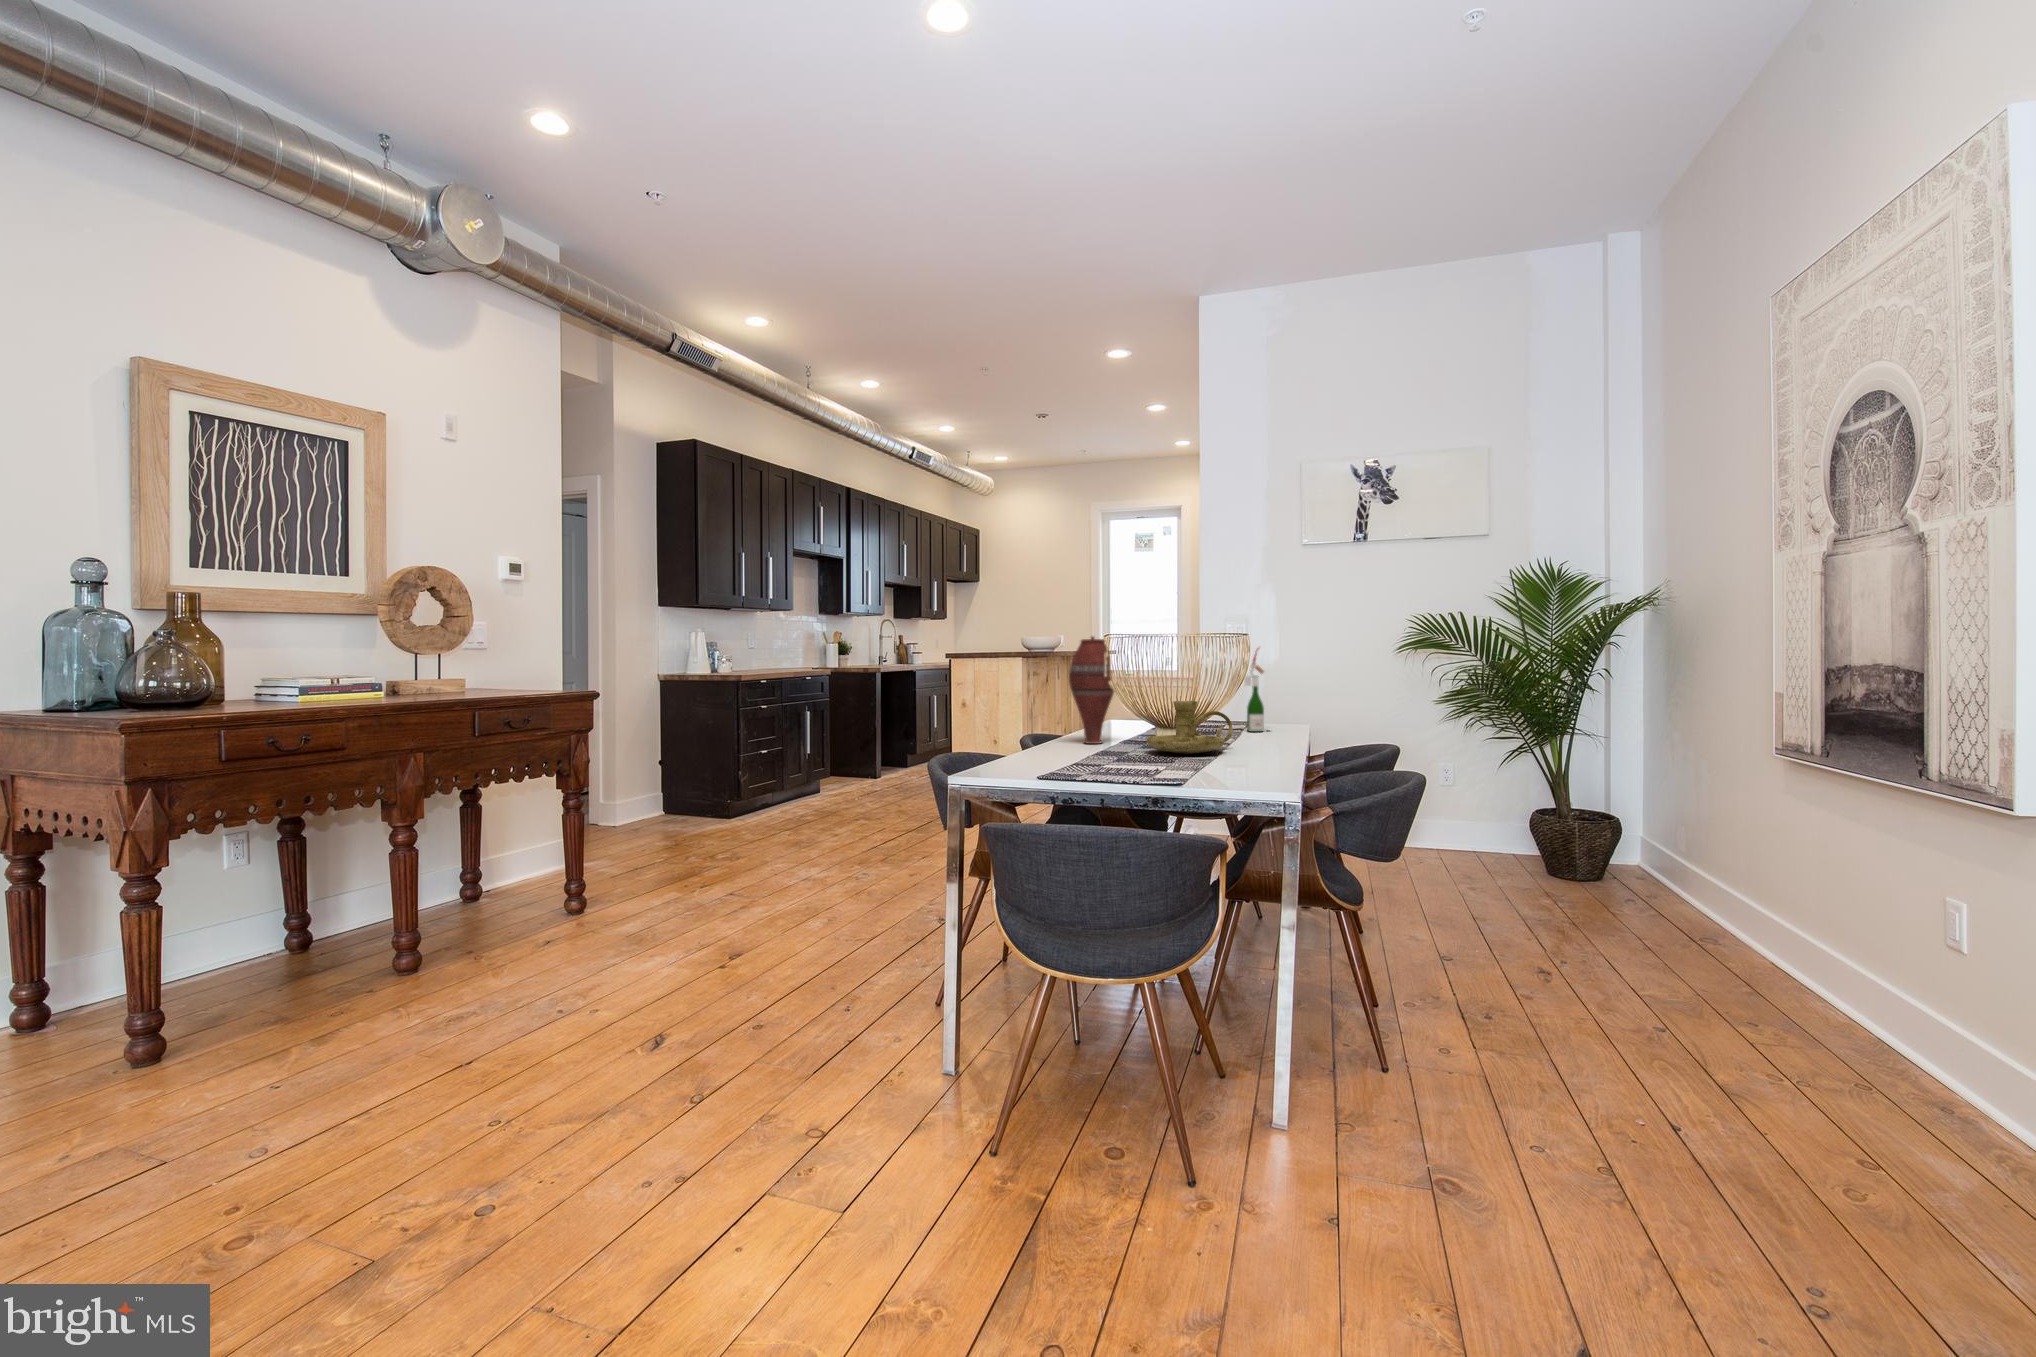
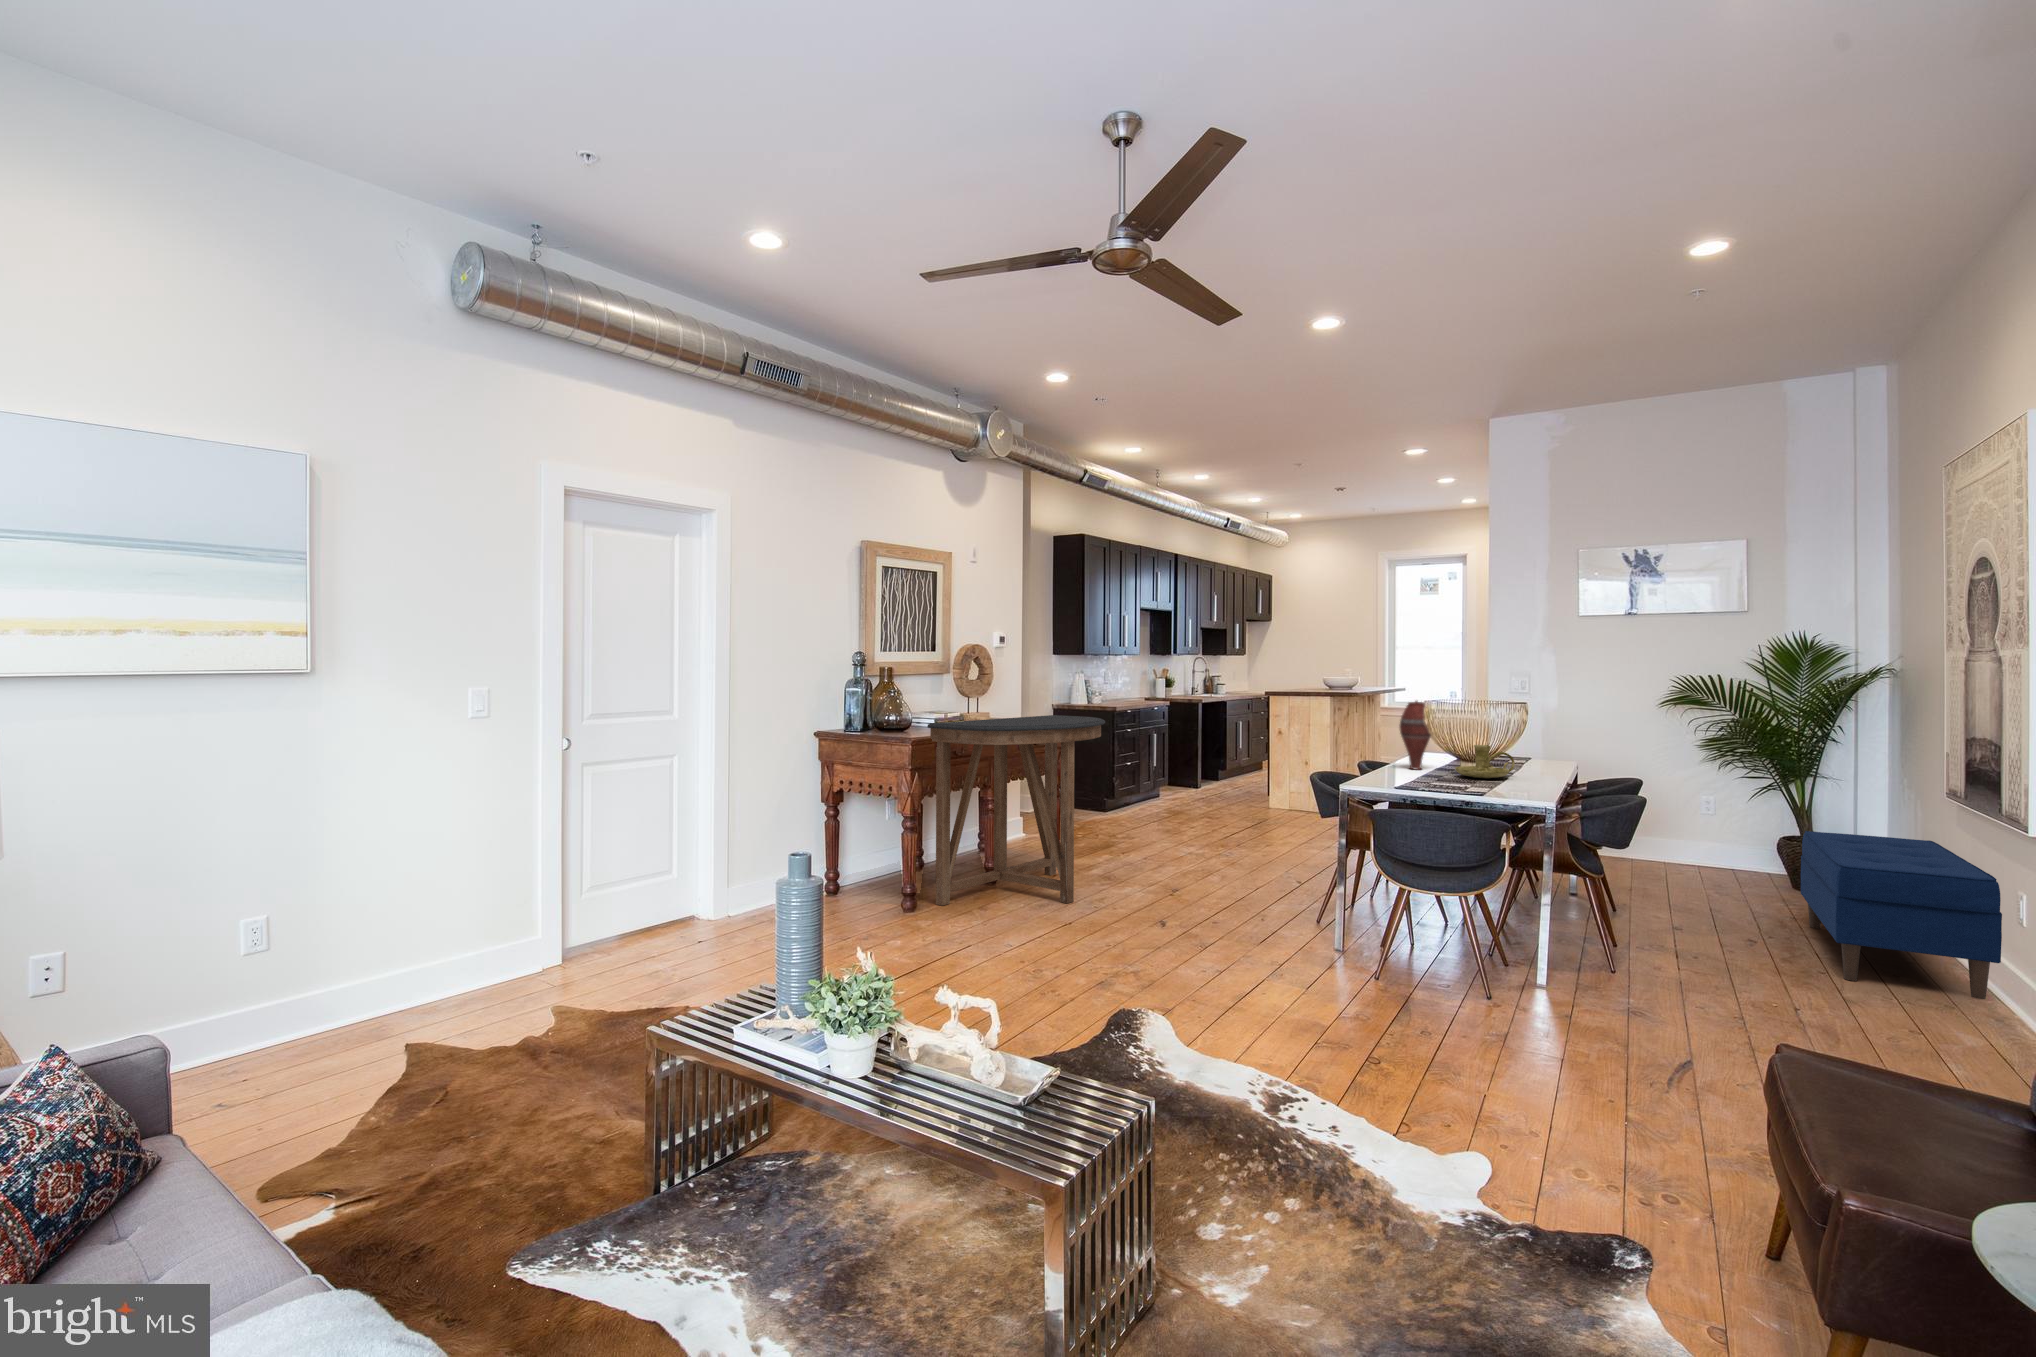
wine bottle: present [1245,648,1264,732] -> none [1524,707,1544,765]
console table: none [204,677,618,1033] -> present [927,715,1105,906]
bench: none [1589,808,1917,1063] -> present [1801,831,2002,999]

